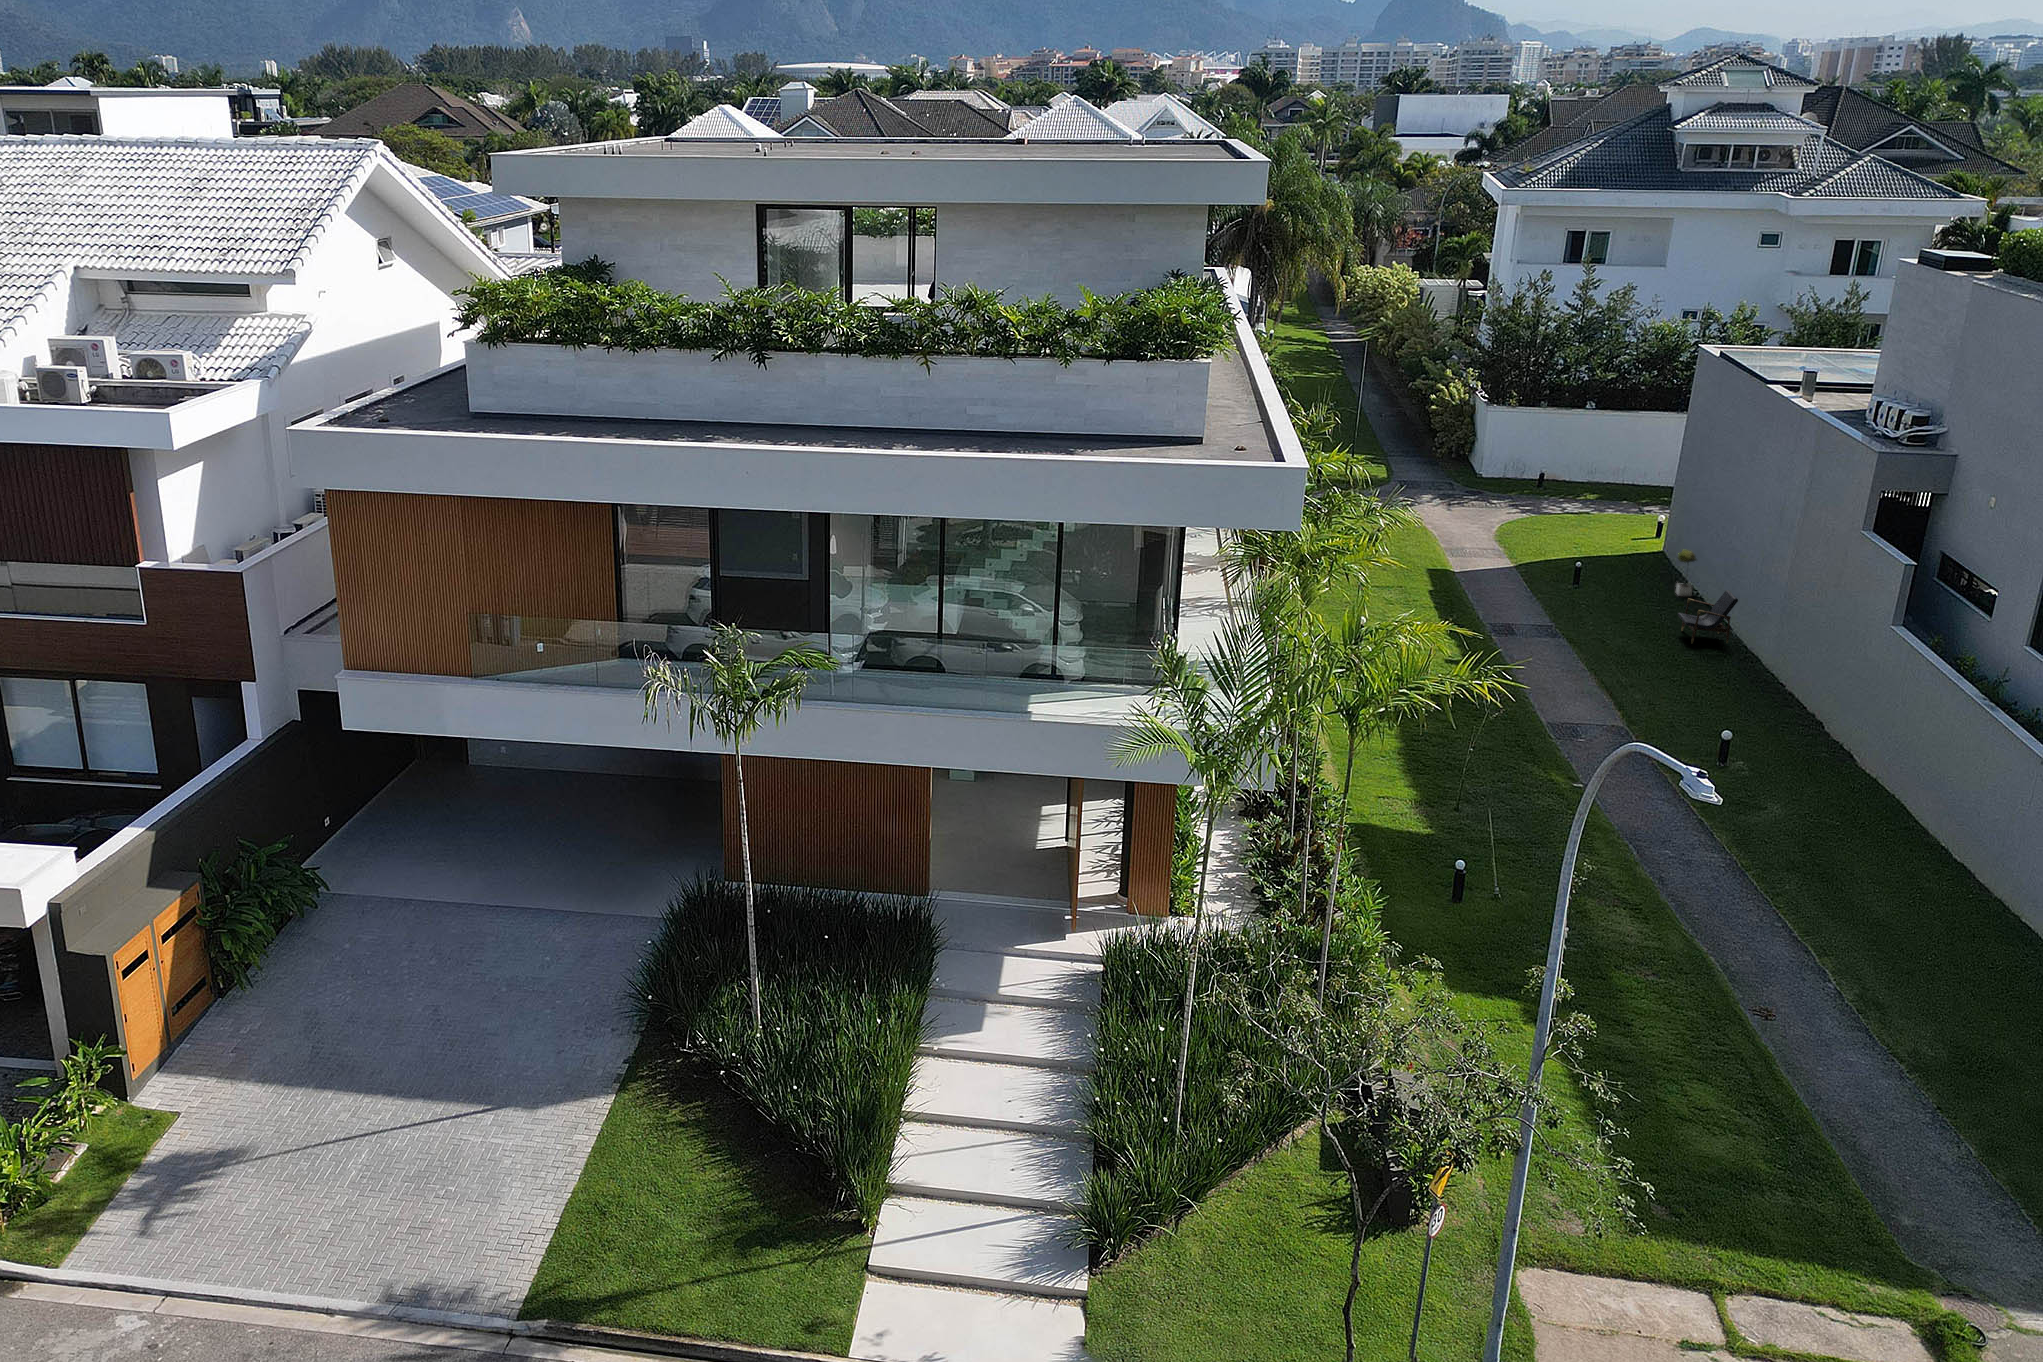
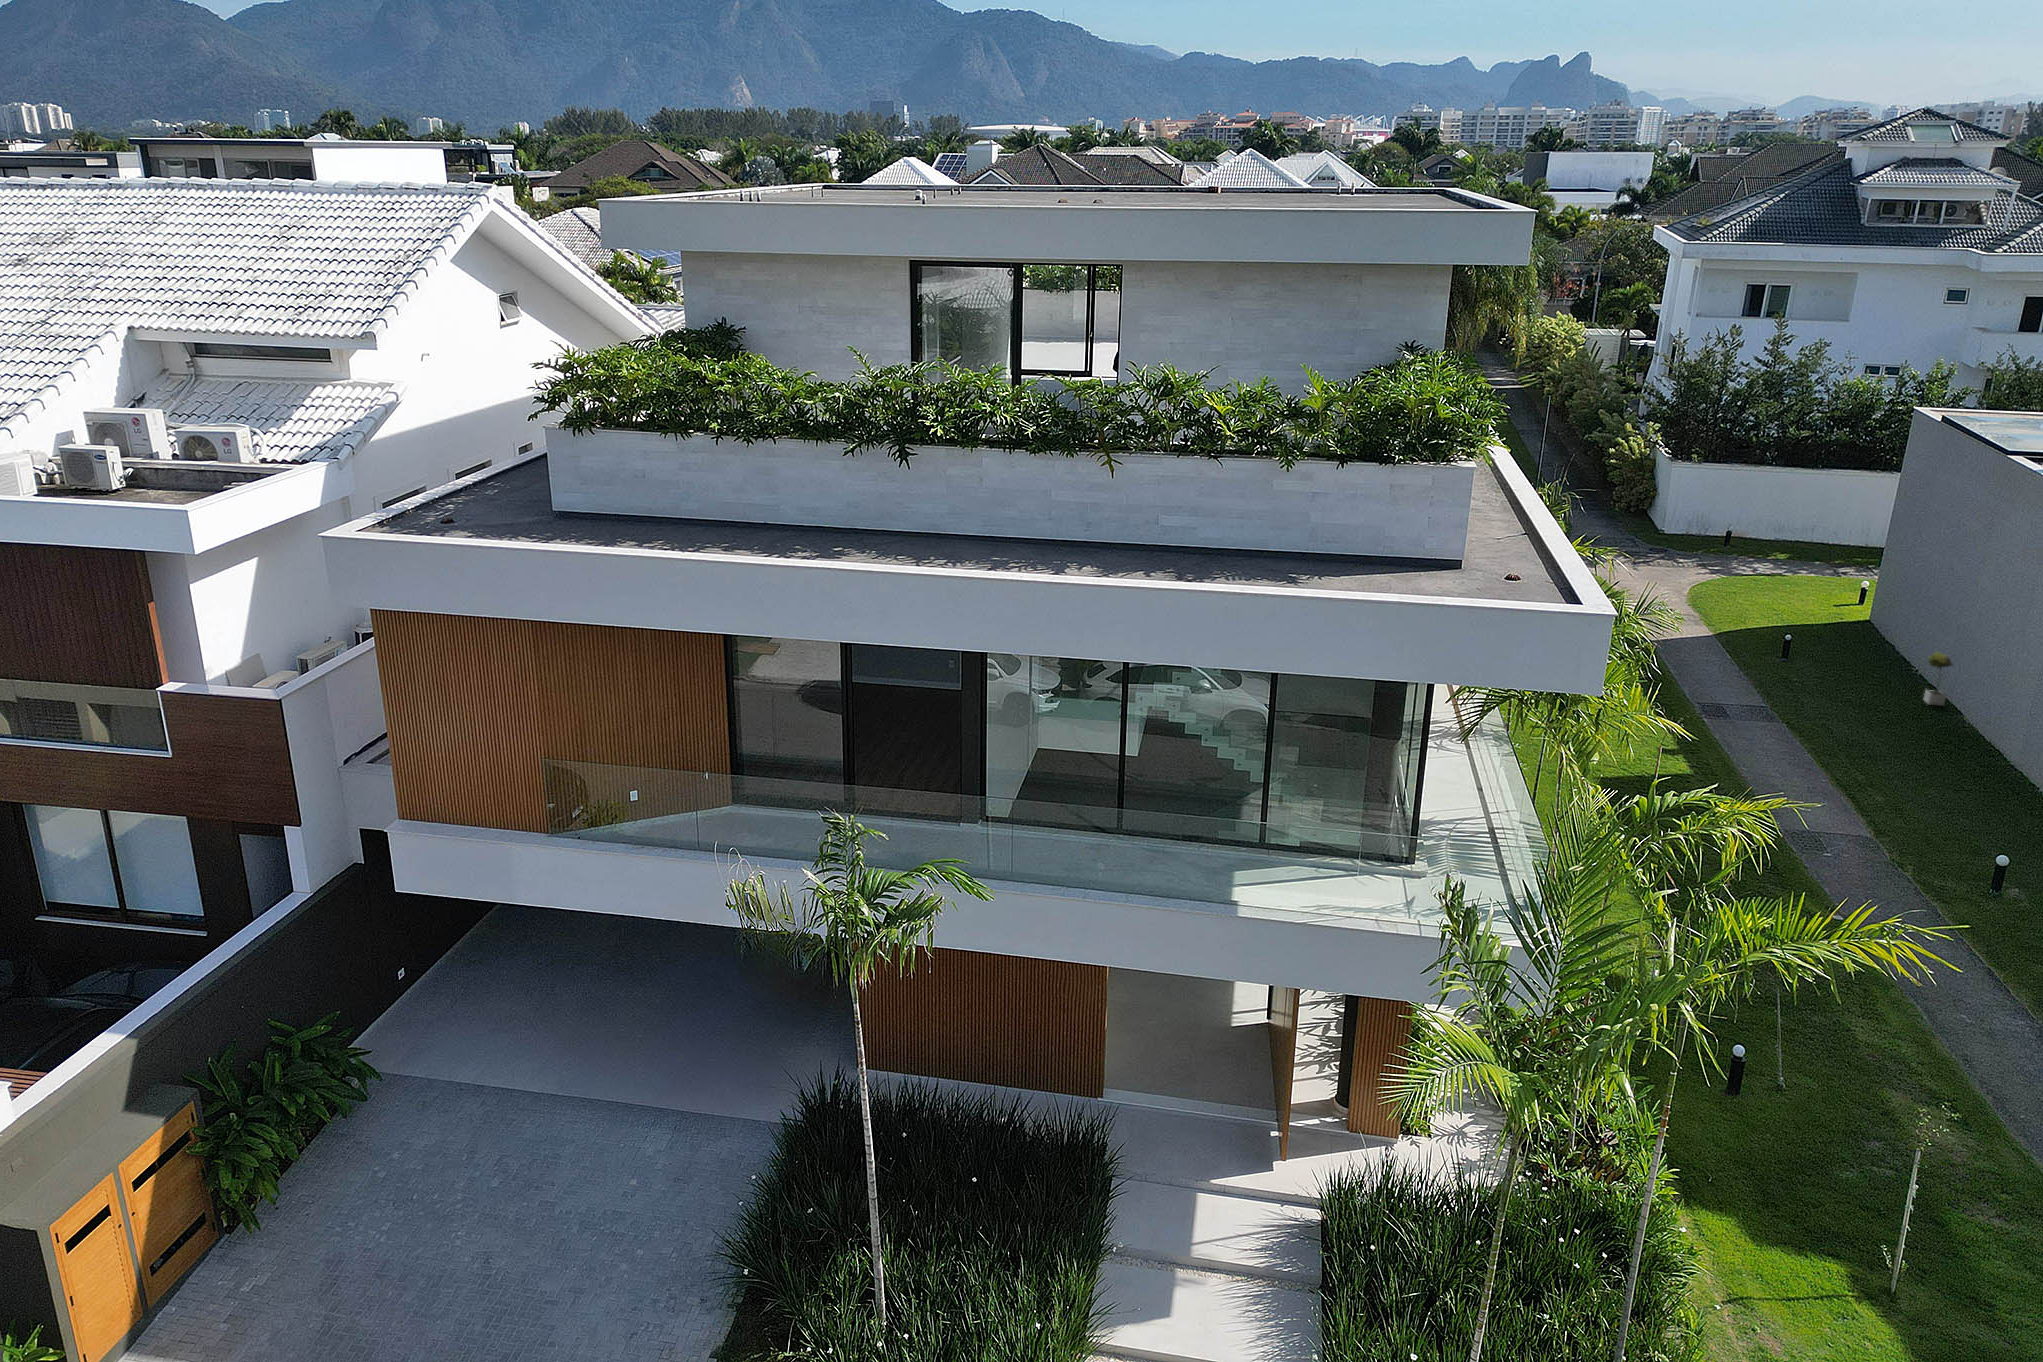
lounge chair: present [1678,590,1738,644] -> none [1946,709,2029,773]

